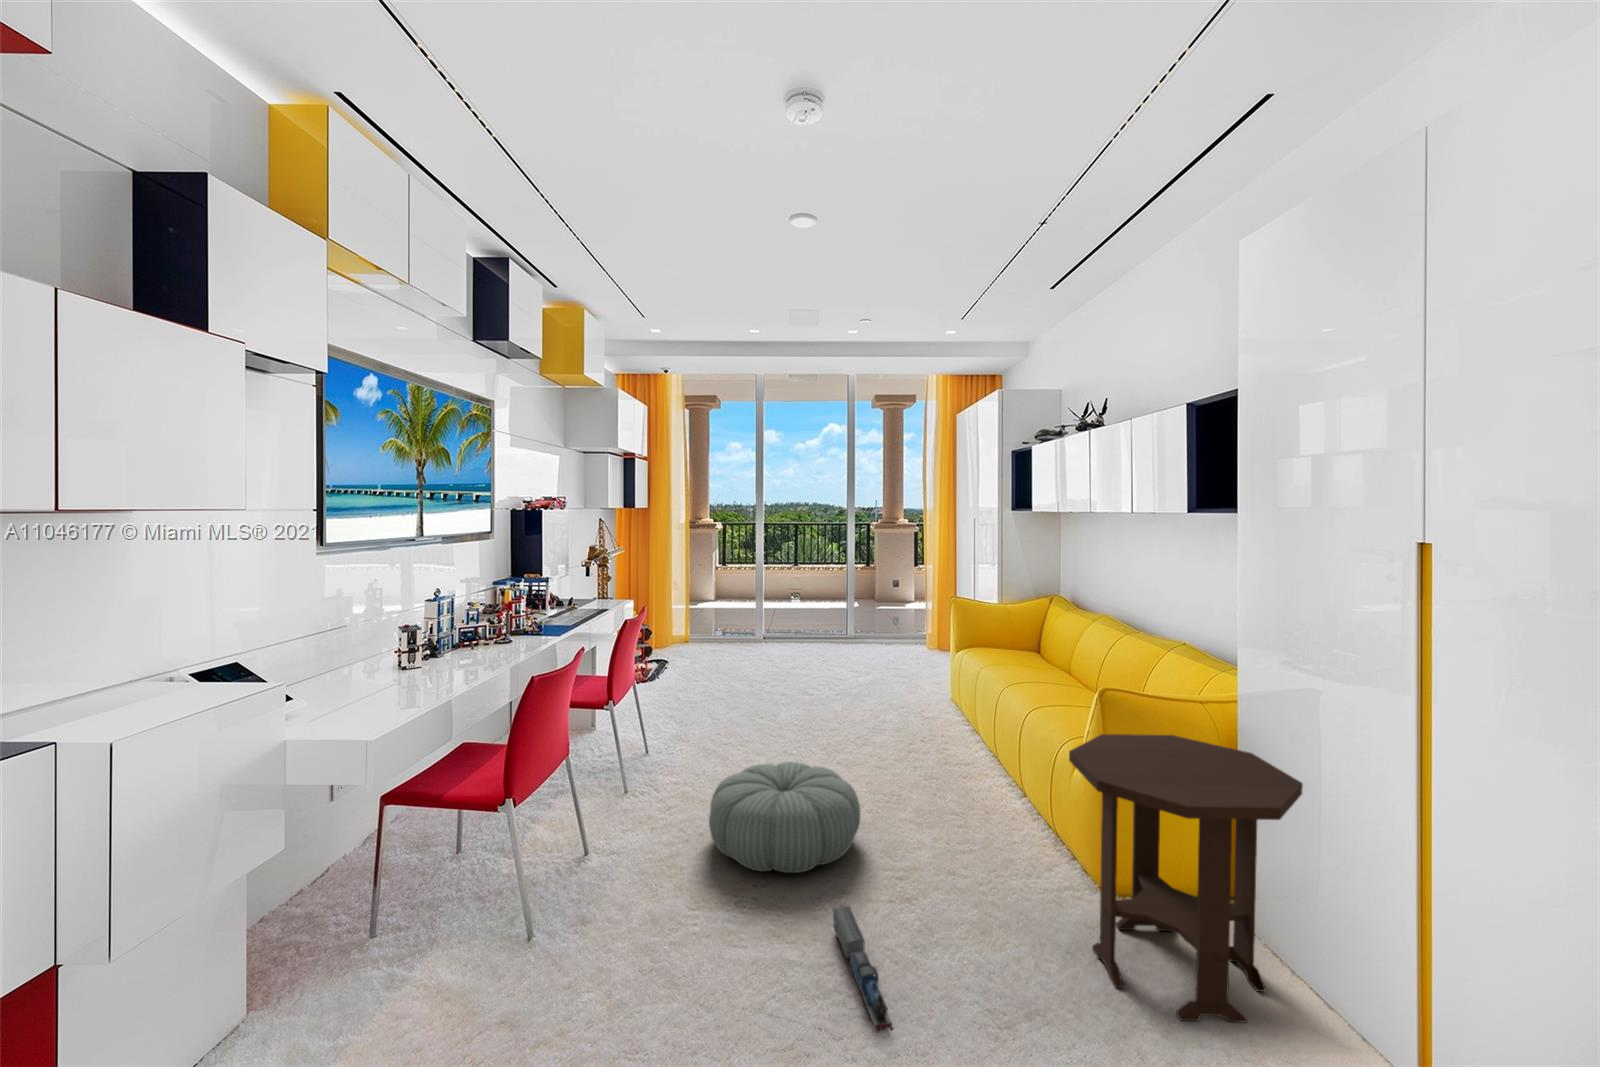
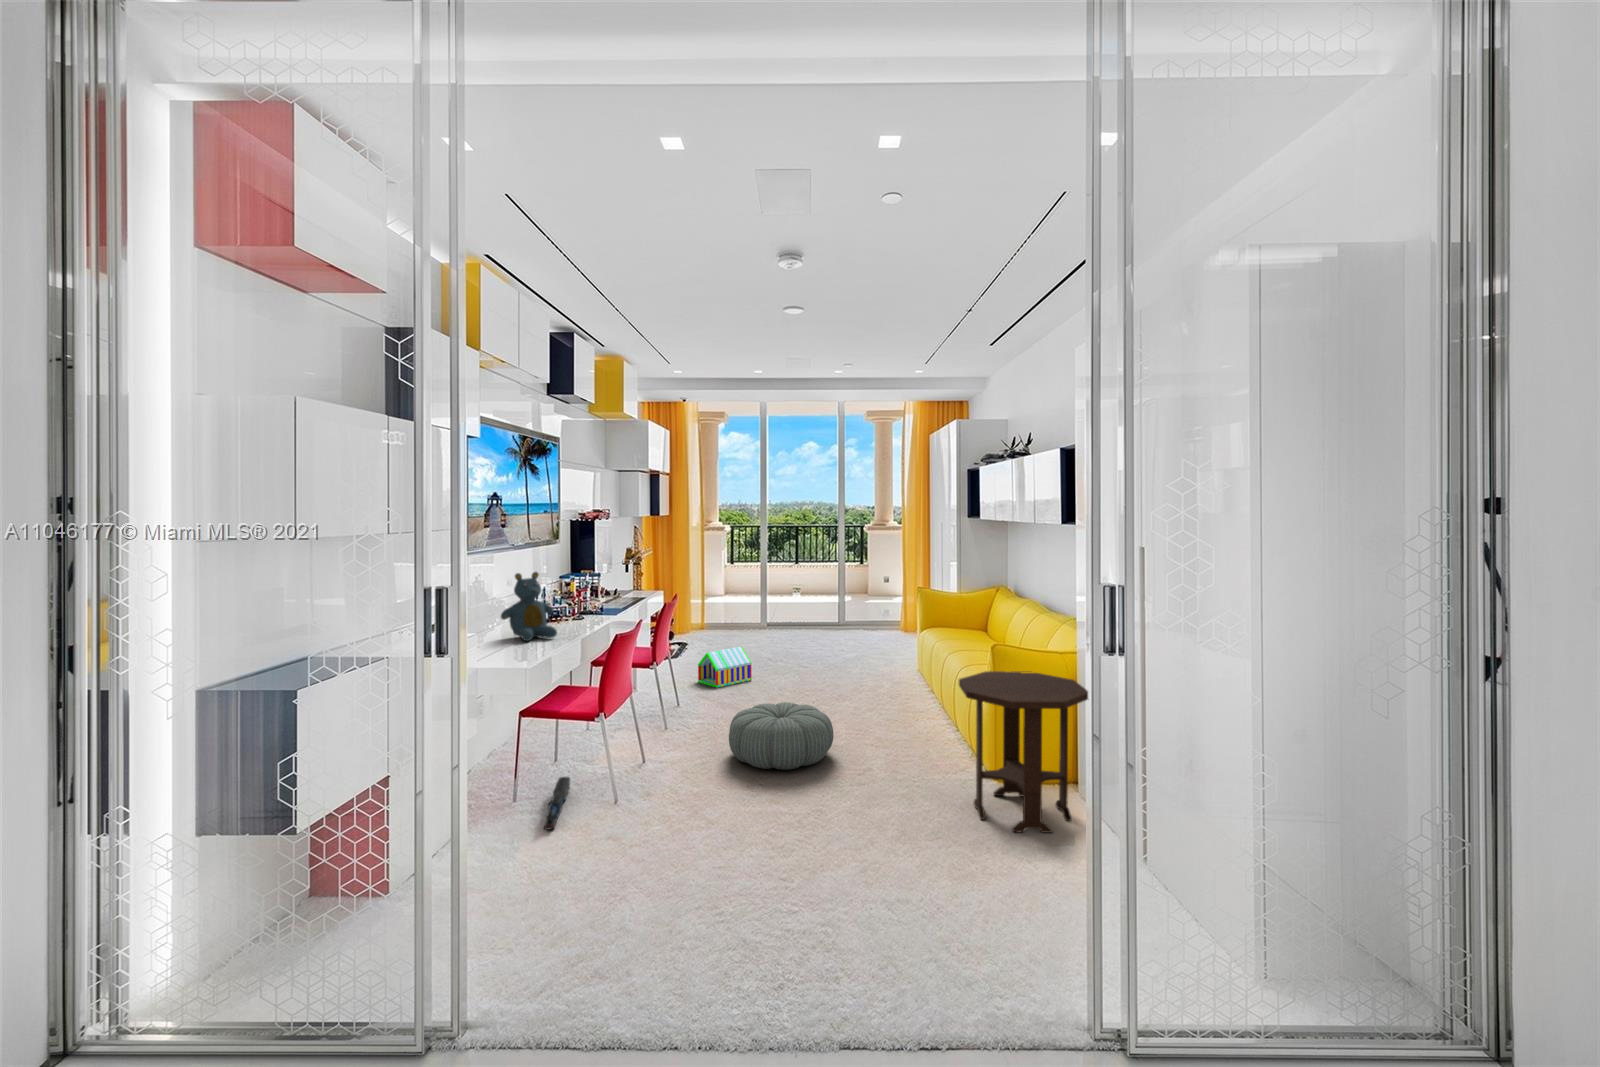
teddy bear: none [363,578,452,684] -> present [501,572,557,641]
toy house: none [676,669,744,724] -> present [698,646,752,688]
toy train: present [833,905,893,1032] -> present [544,777,570,830]

